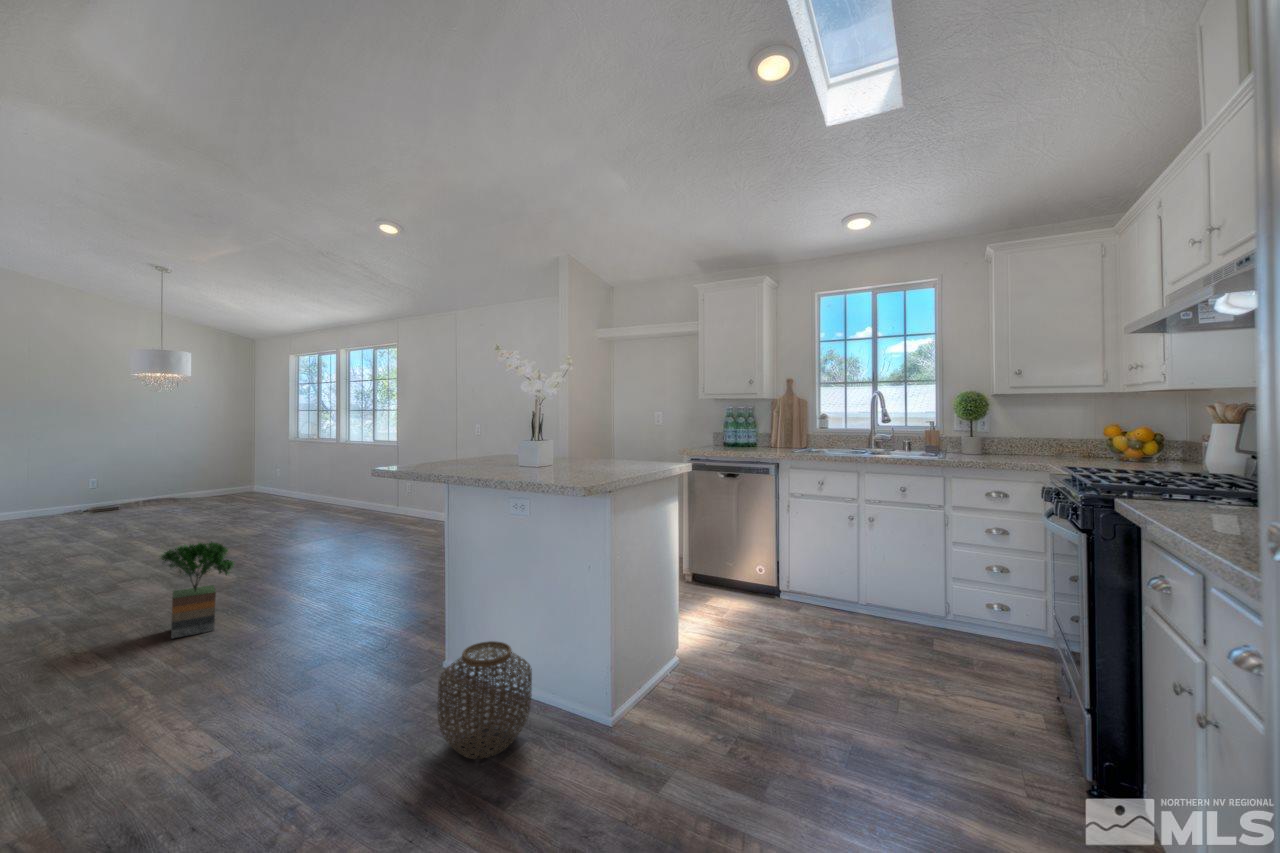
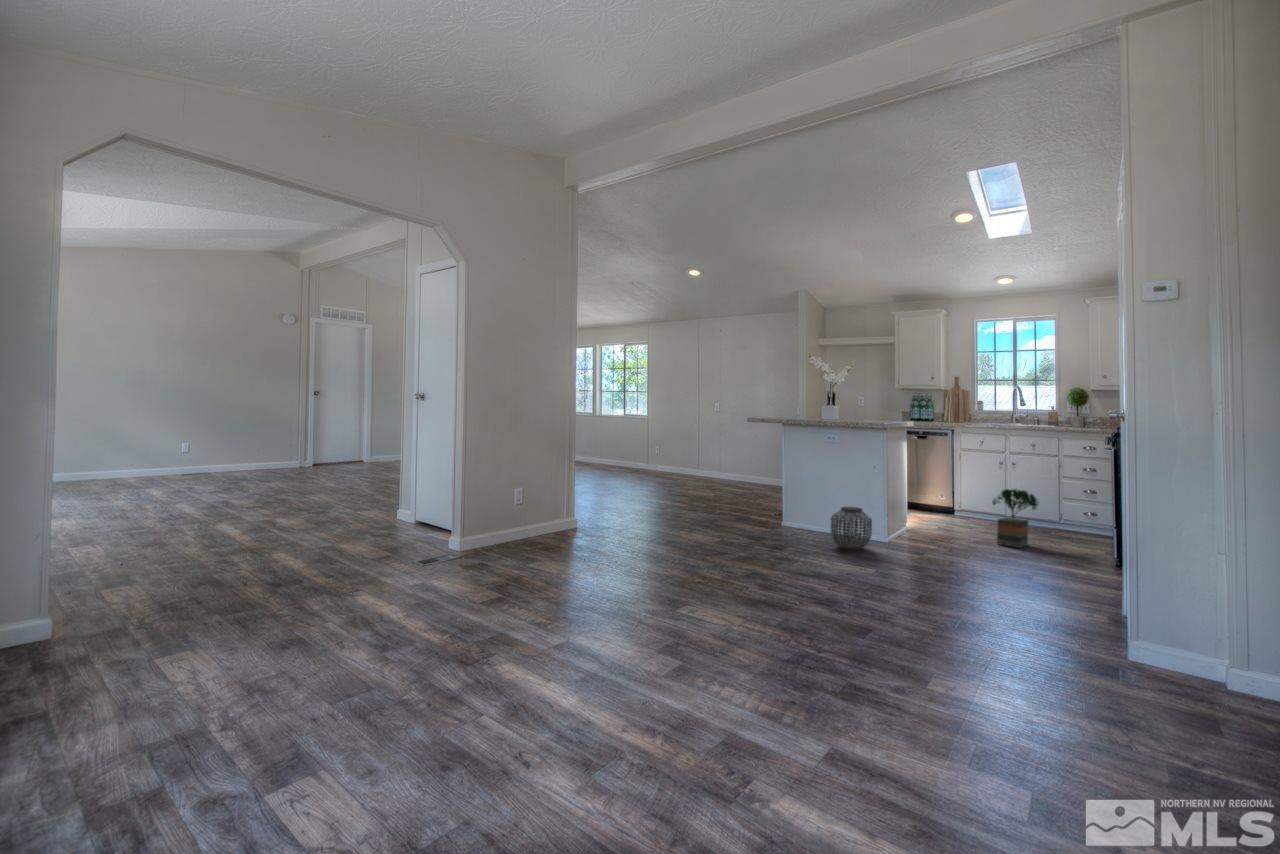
potted tree: present [161,542,234,638] -> present [992,489,1039,548]

